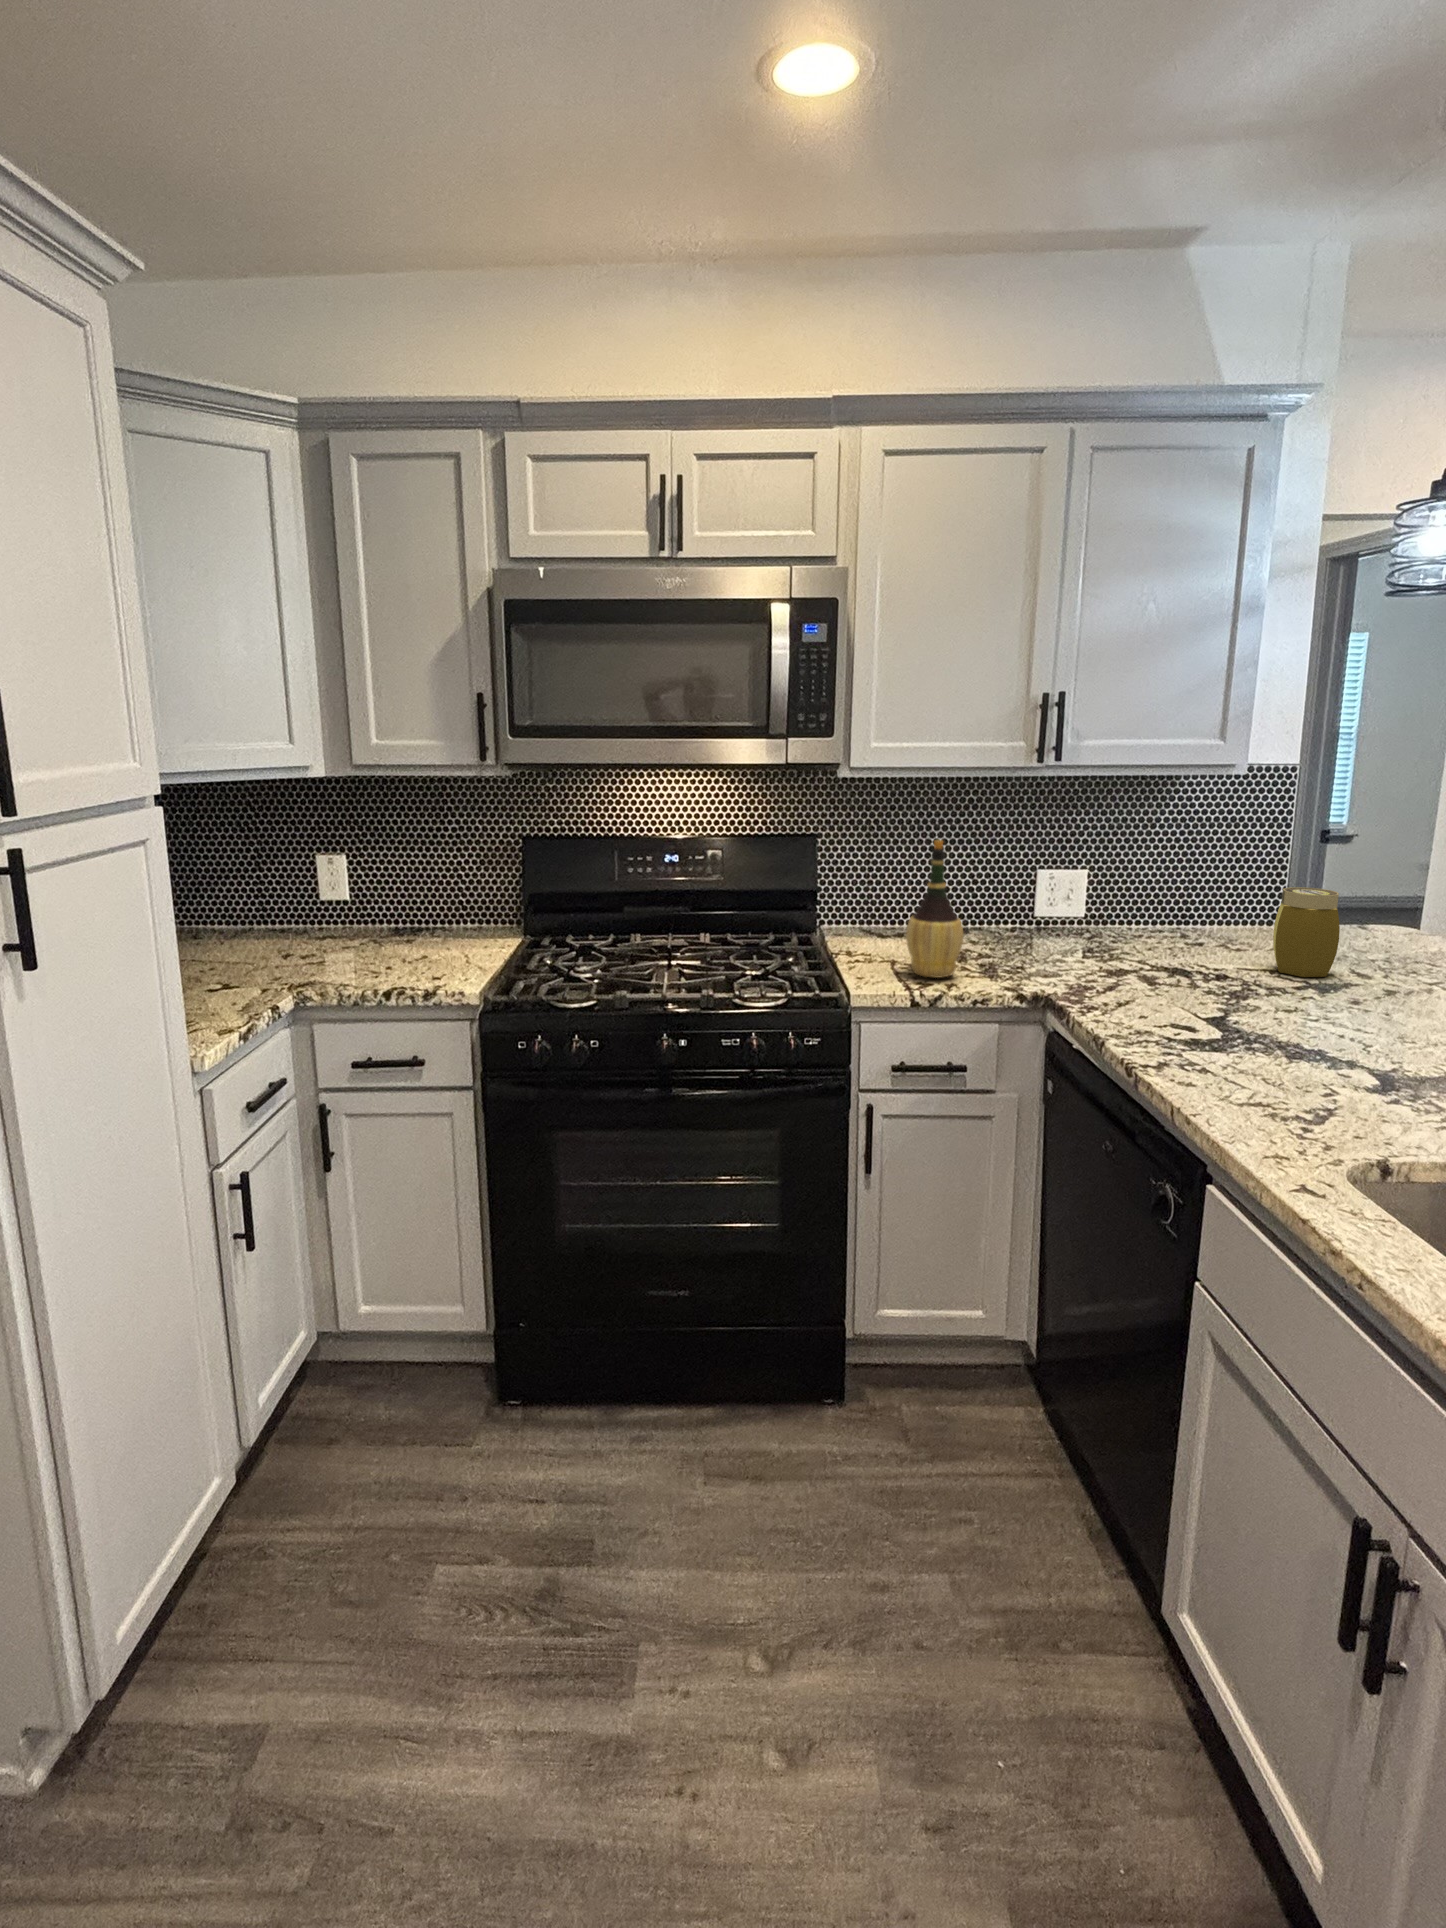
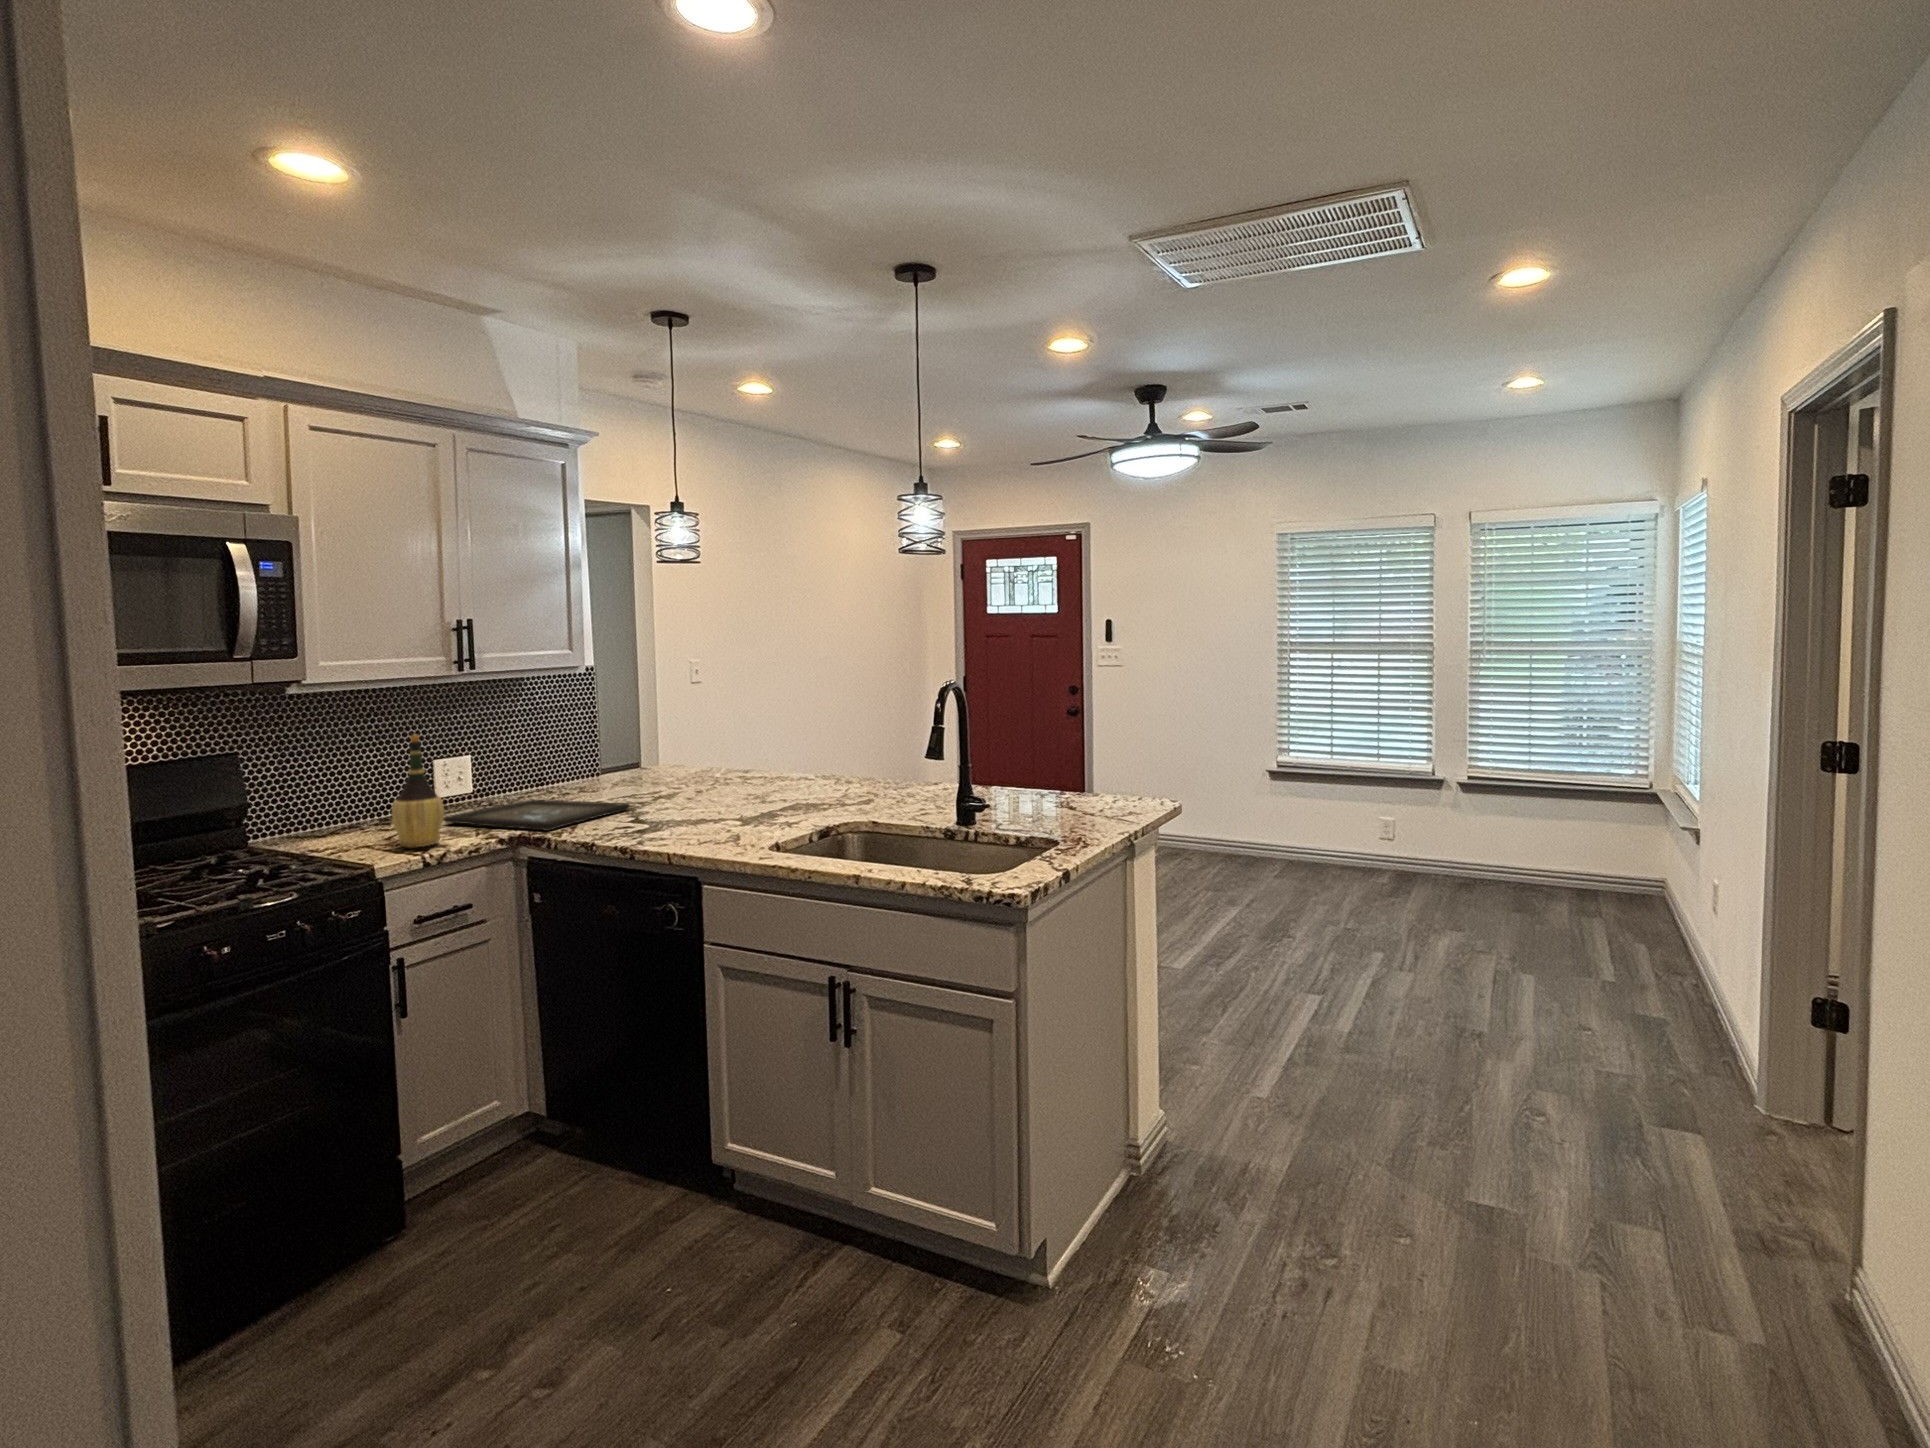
jar: present [1273,887,1340,977] -> none [622,742,662,799]
tray: none [1005,940,1245,995] -> present [443,799,629,831]

